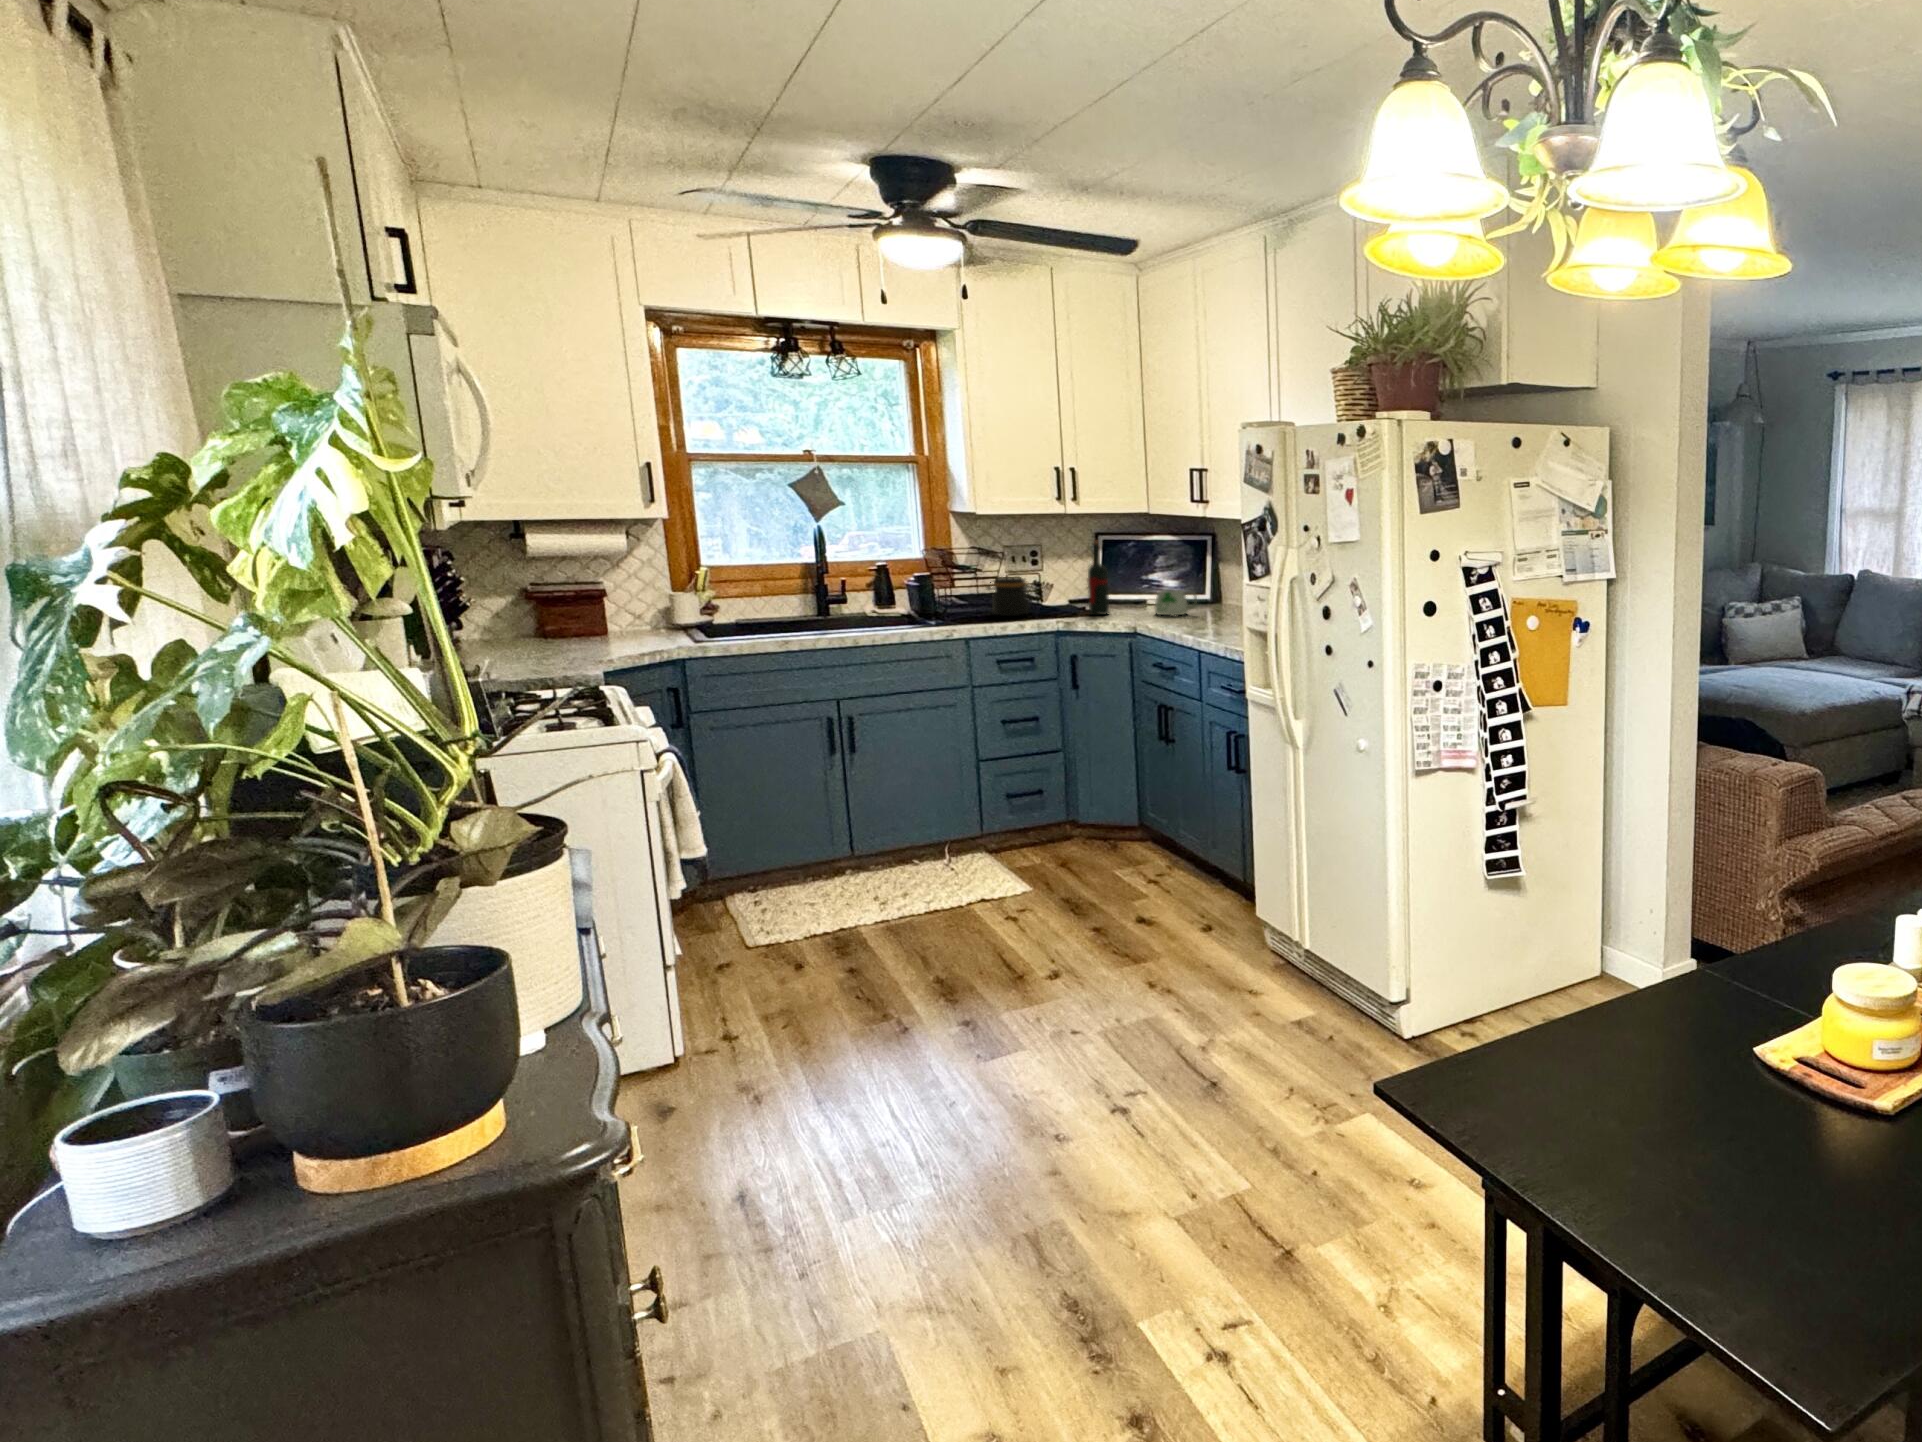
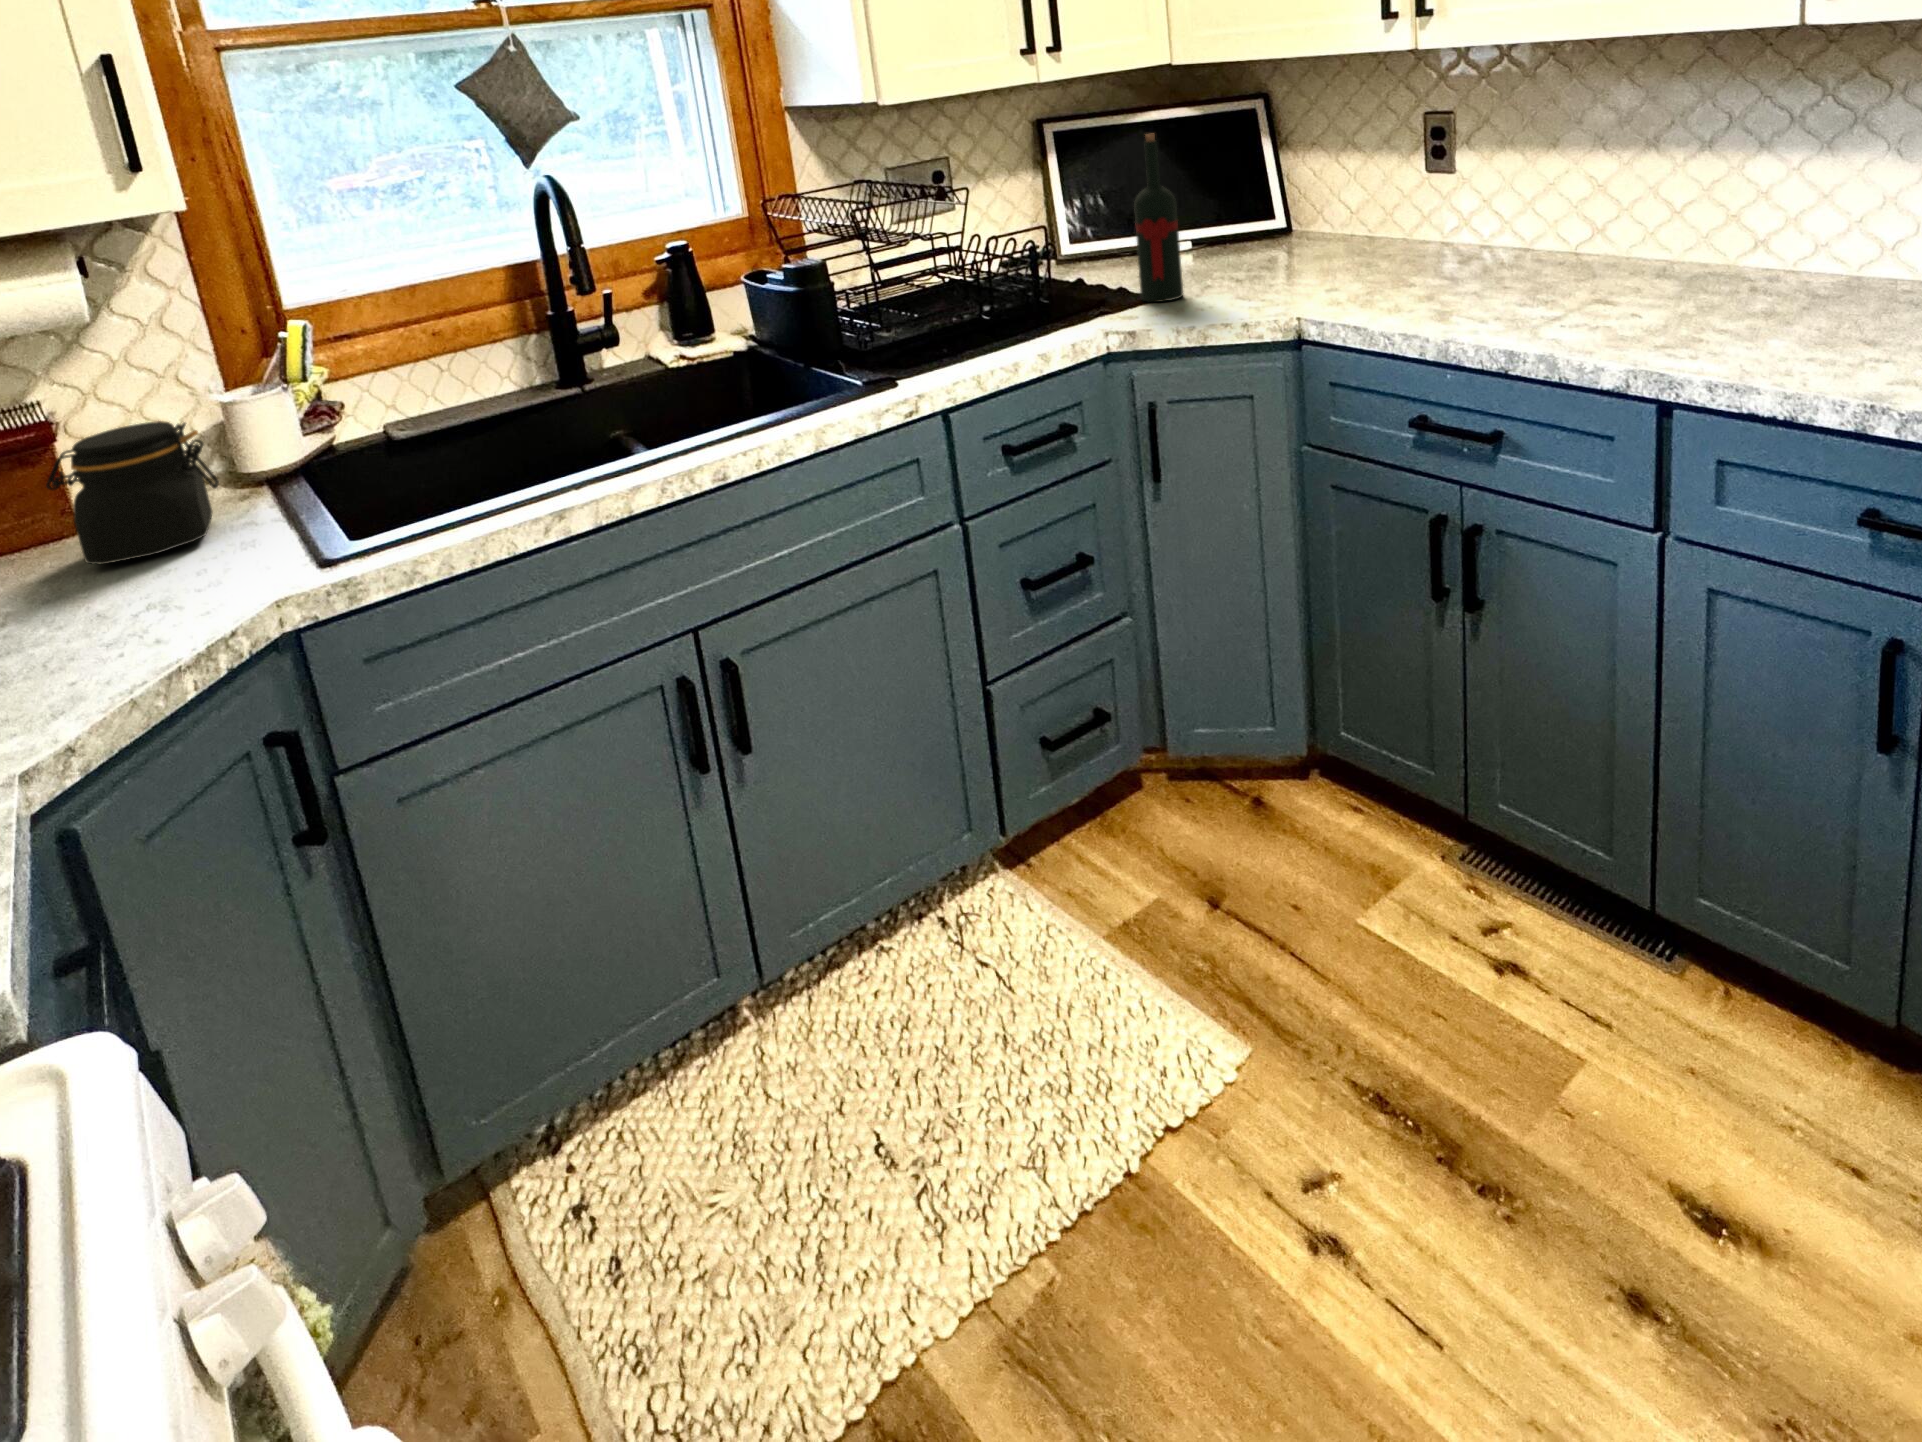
jar: present [987,577,1030,616] -> present [46,421,219,564]
mug: present [1155,590,1197,616] -> none [1267,220,1362,284]

